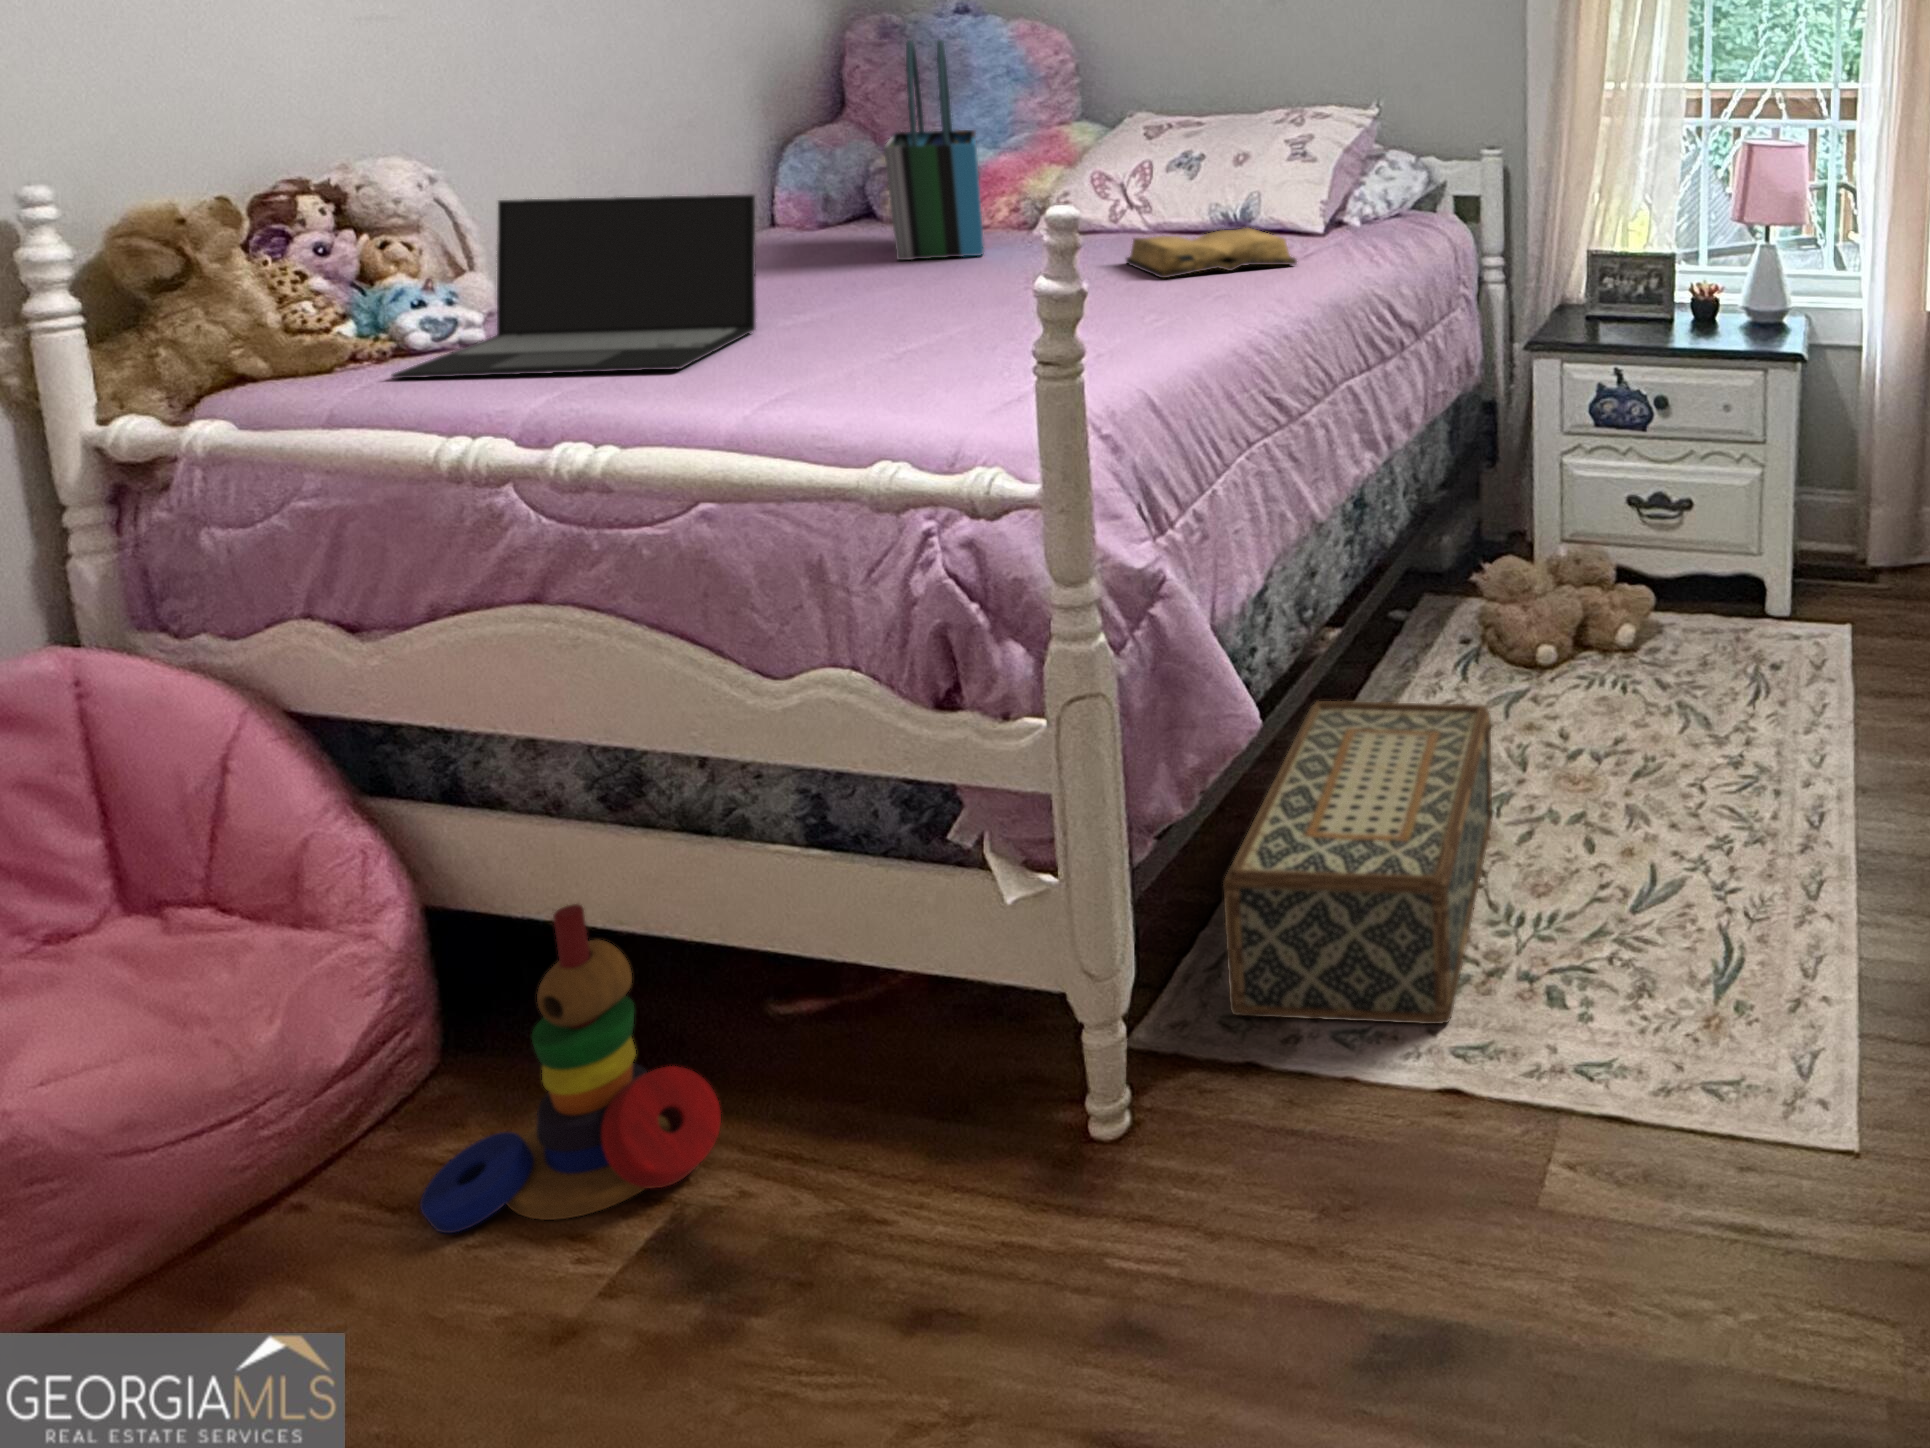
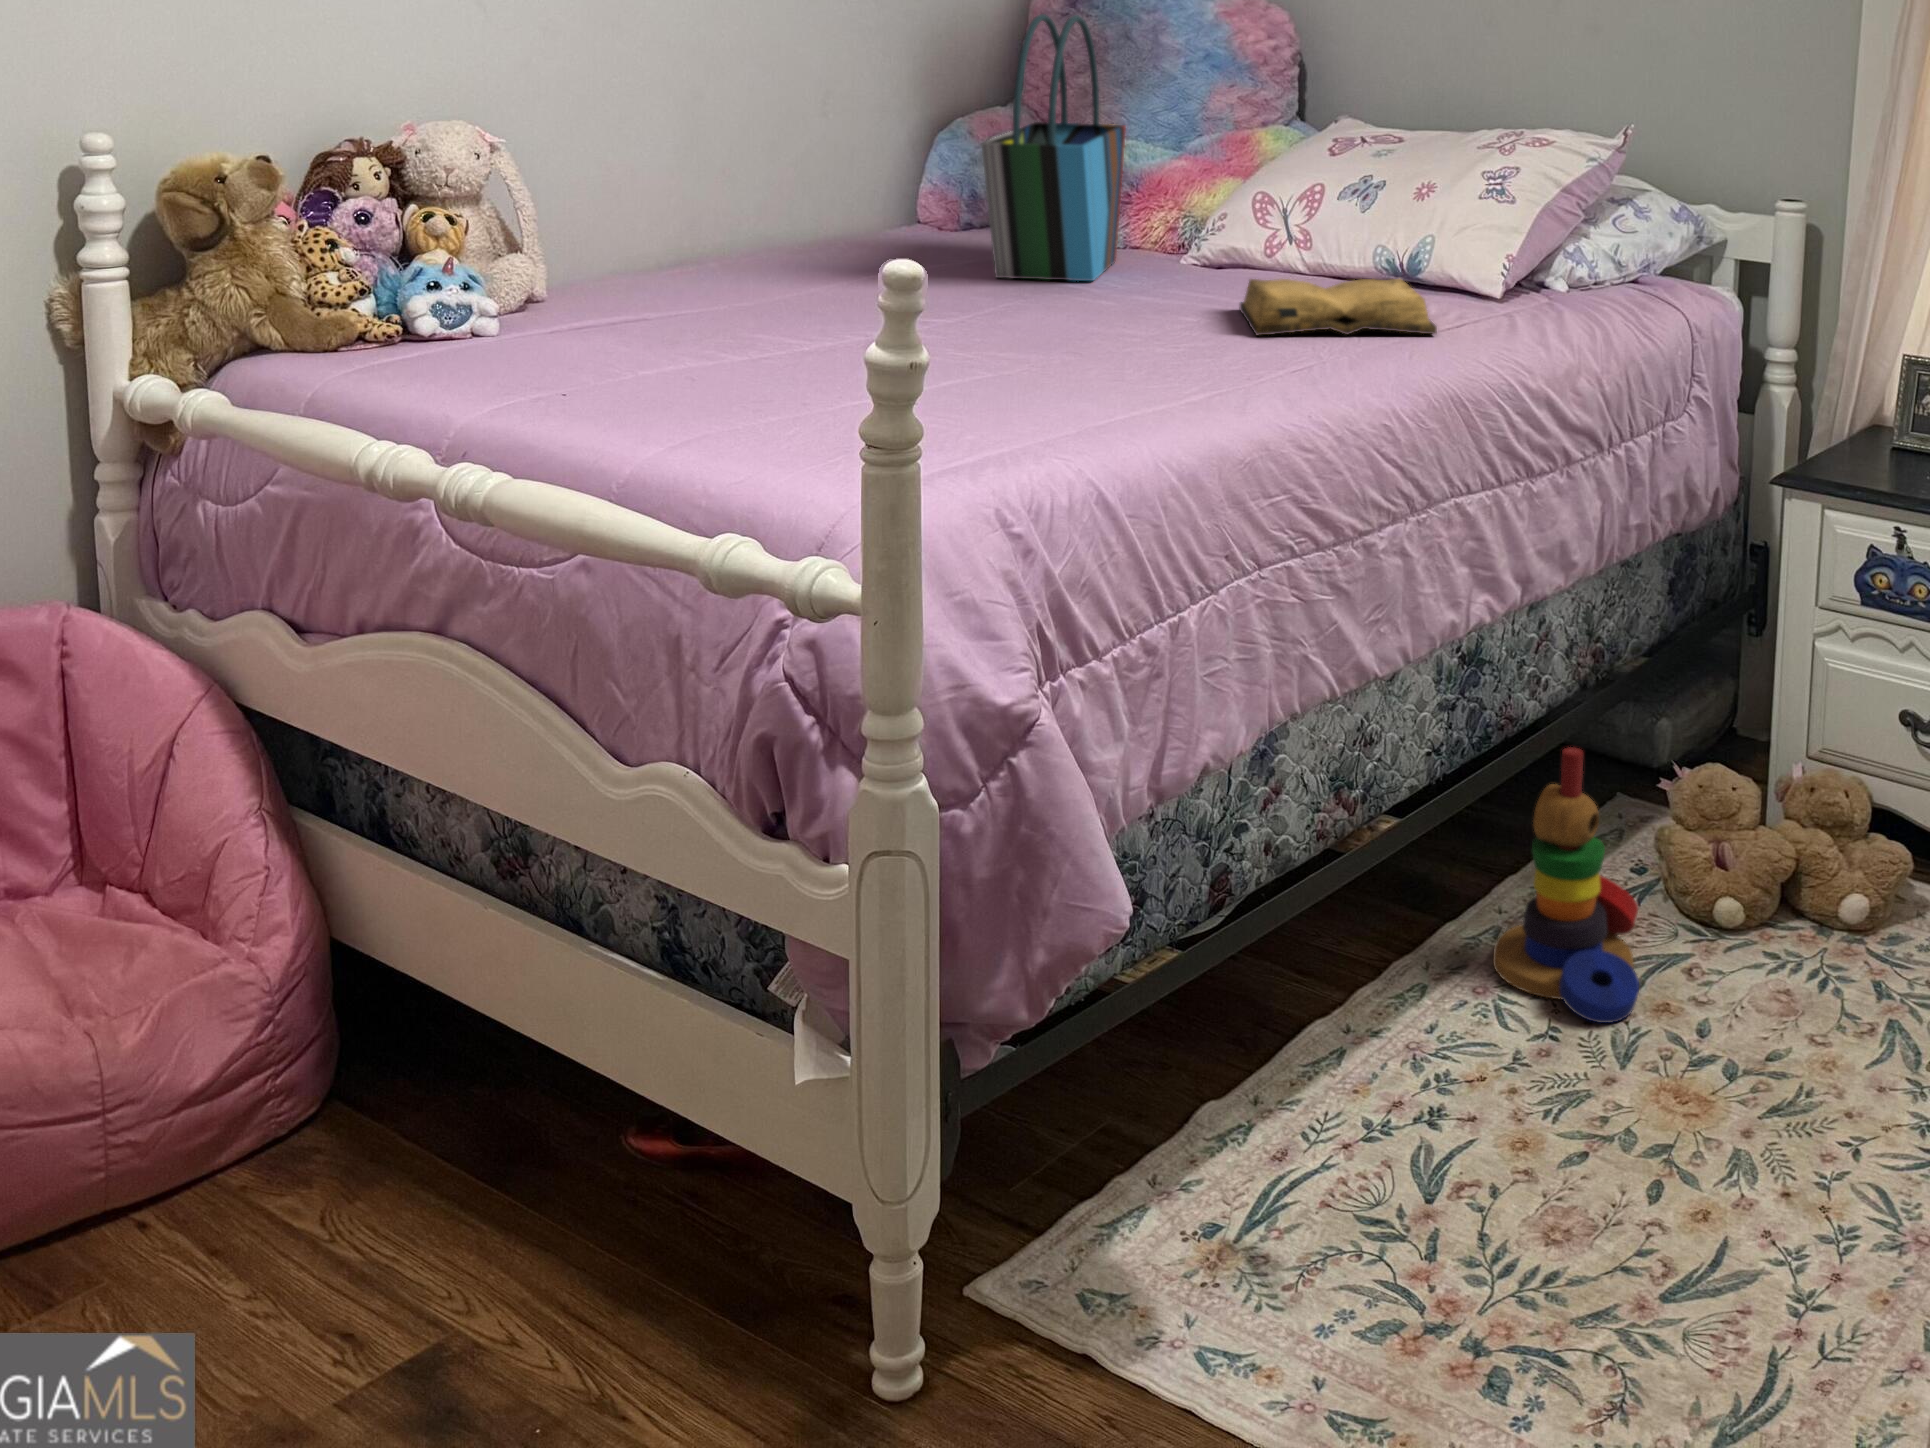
laptop: present [392,195,756,379] -> none [379,177,776,389]
woven basket: present [1224,701,1492,1024] -> none [1093,912,1548,1382]
stacking toy: present [420,904,721,1233] -> present [1493,747,1639,1023]

